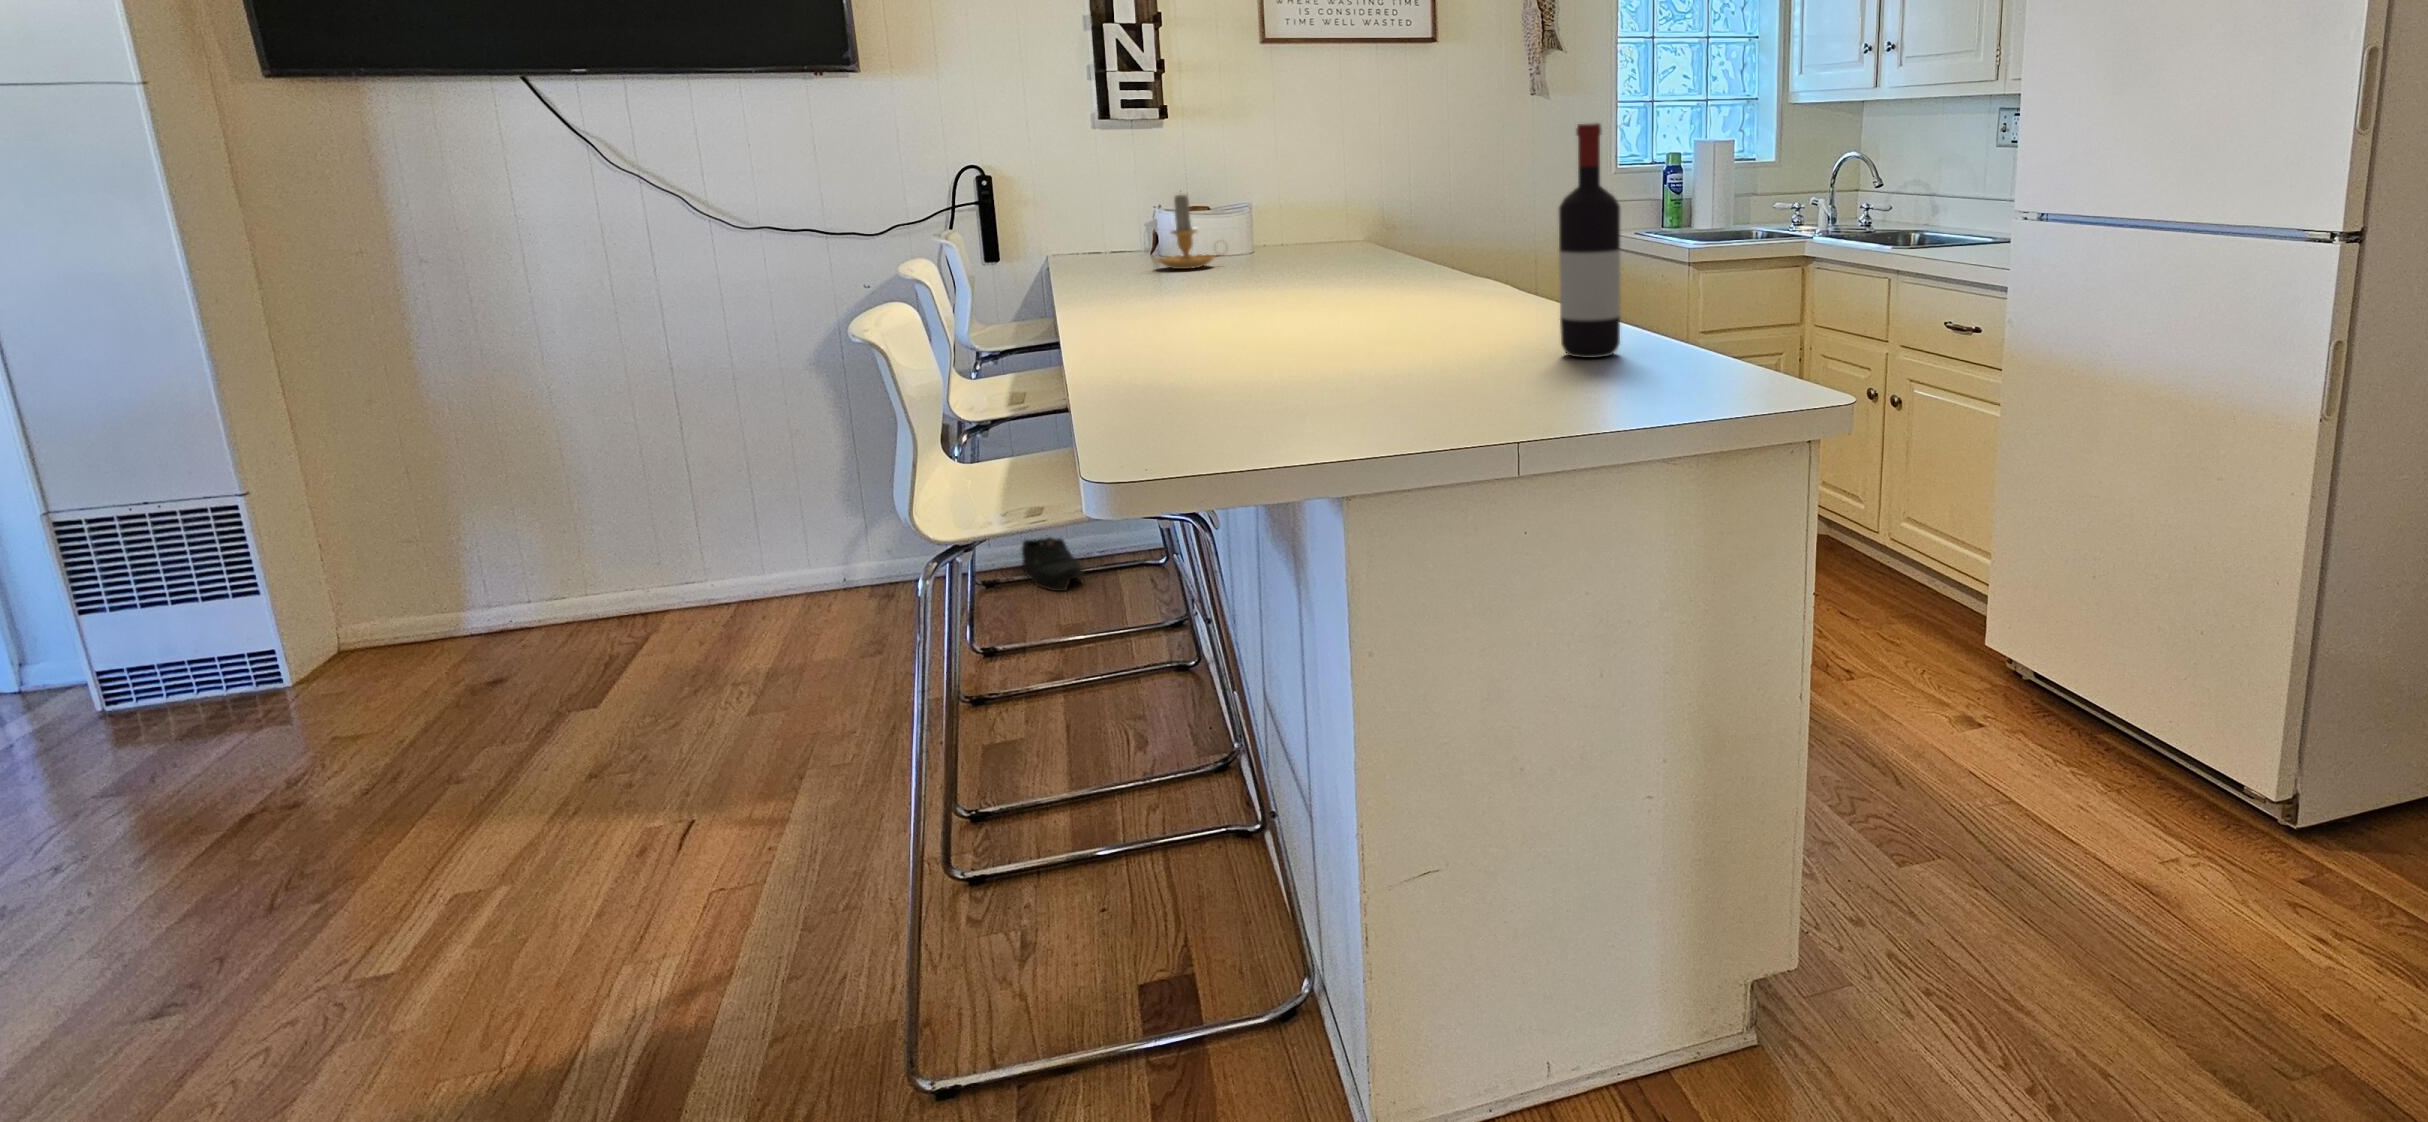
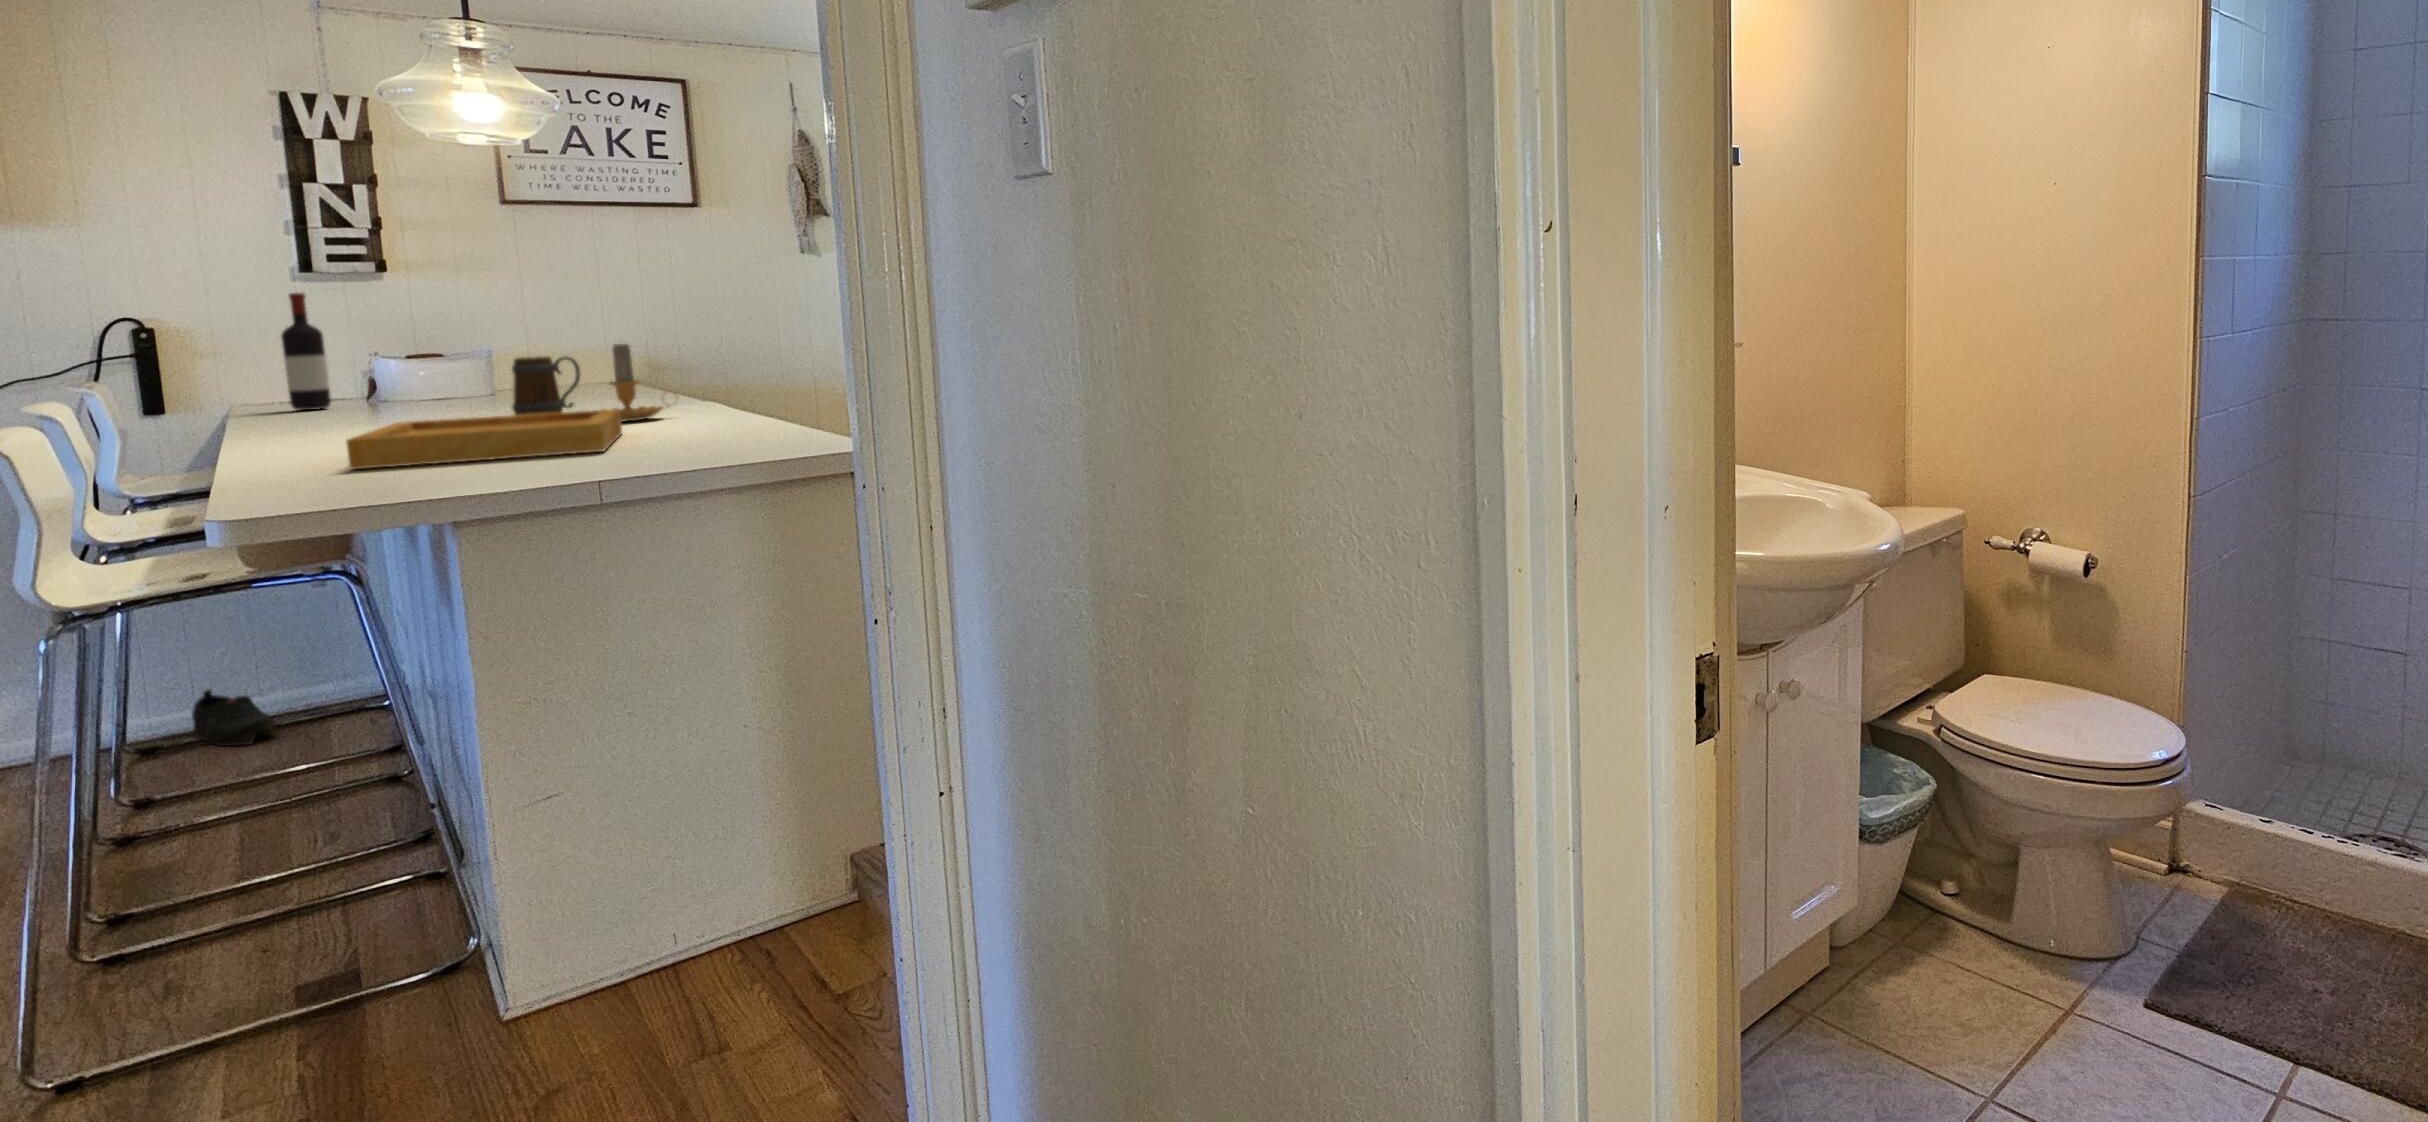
wine bottle: present [1559,123,1620,358] -> present [281,293,331,410]
candle: present [1158,195,1224,269] -> present [604,344,677,422]
mug: none [1298,215,1363,285] -> present [512,356,580,415]
tray: none [1178,296,1460,382] -> present [346,409,622,469]

